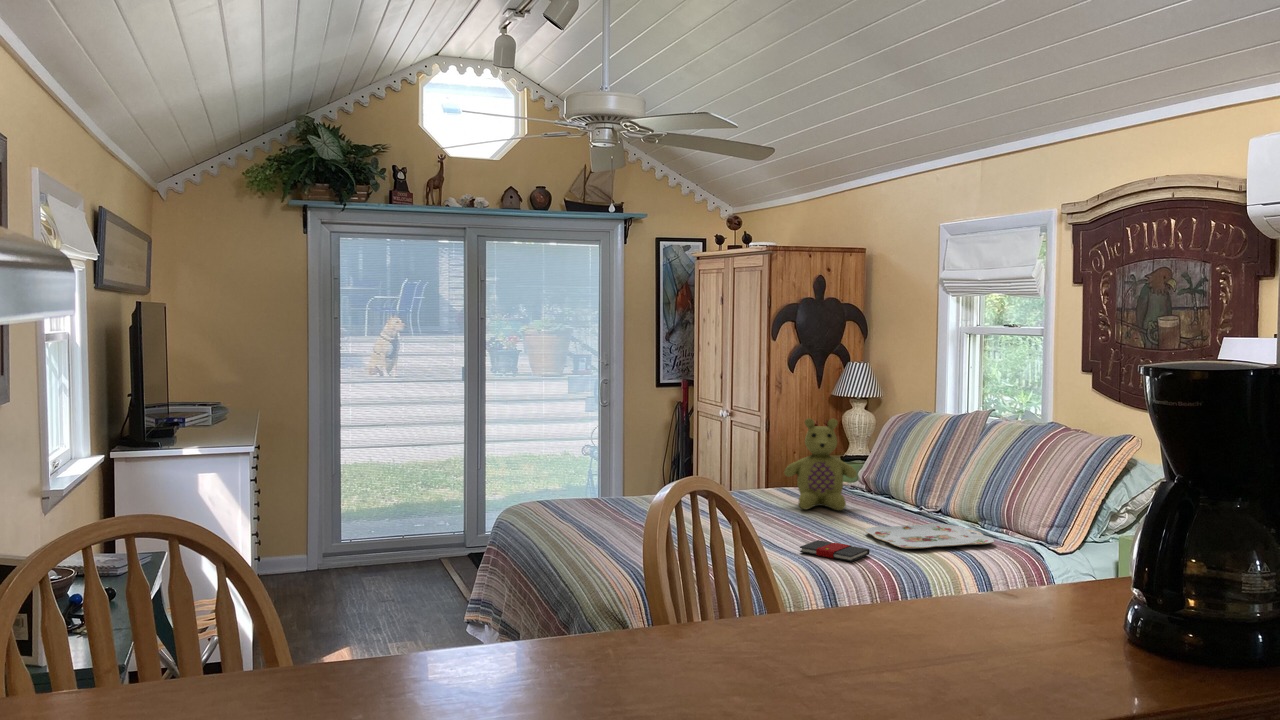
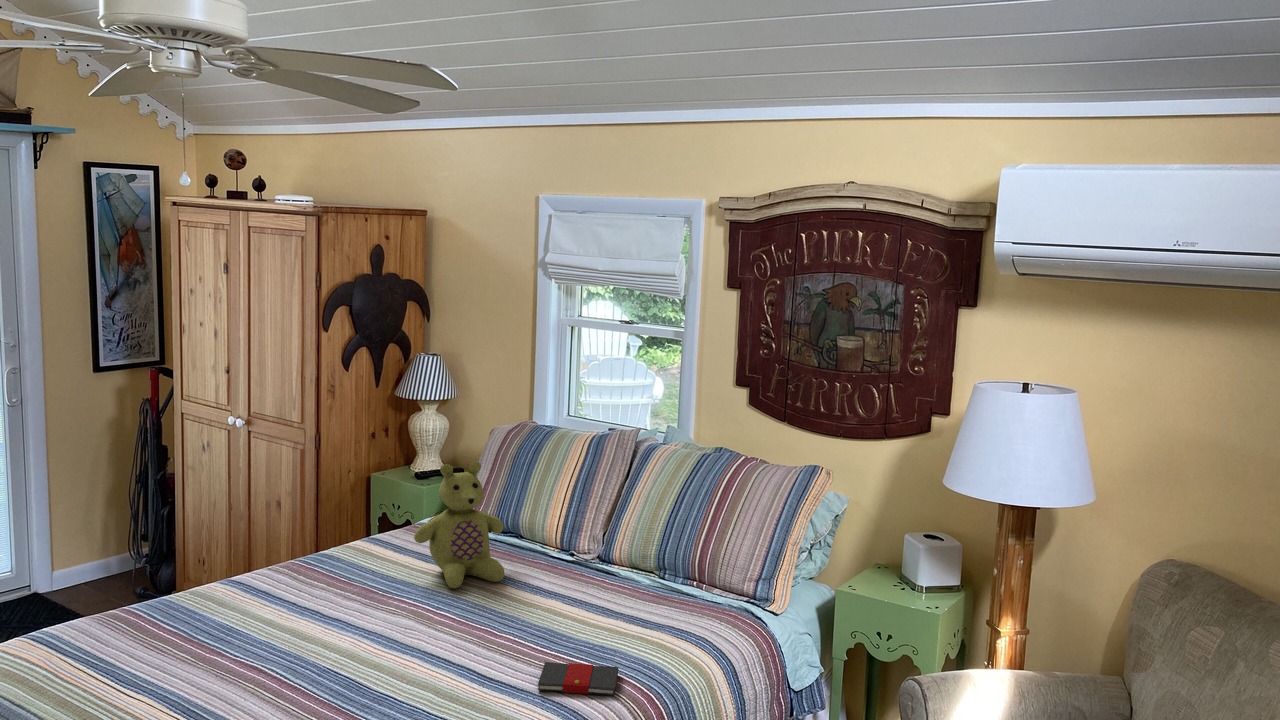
serving tray: present [865,523,994,549] -> none [568,588,716,649]

